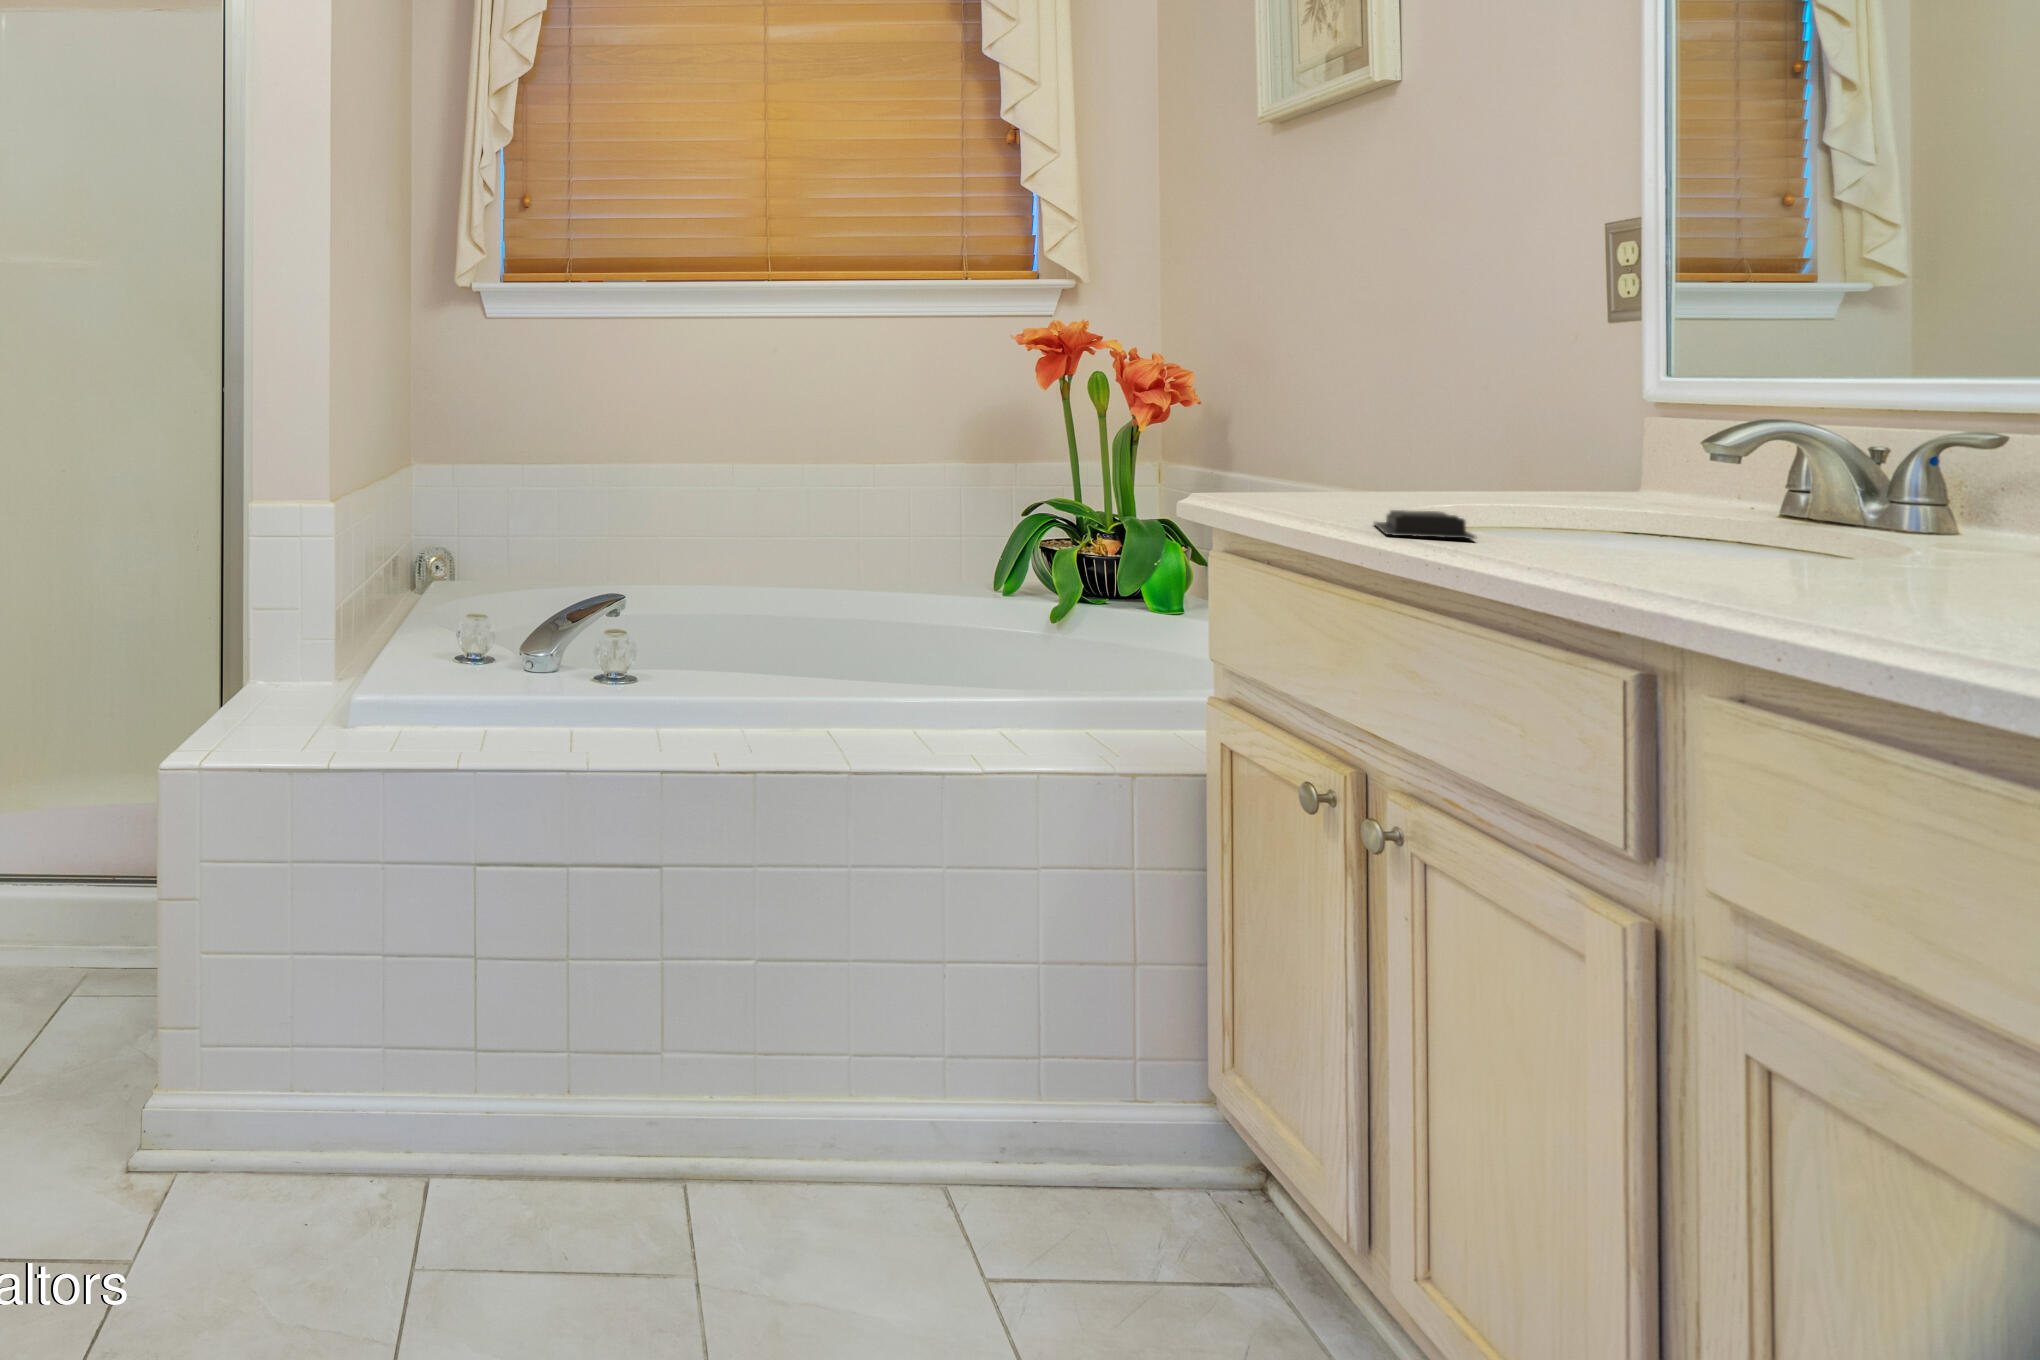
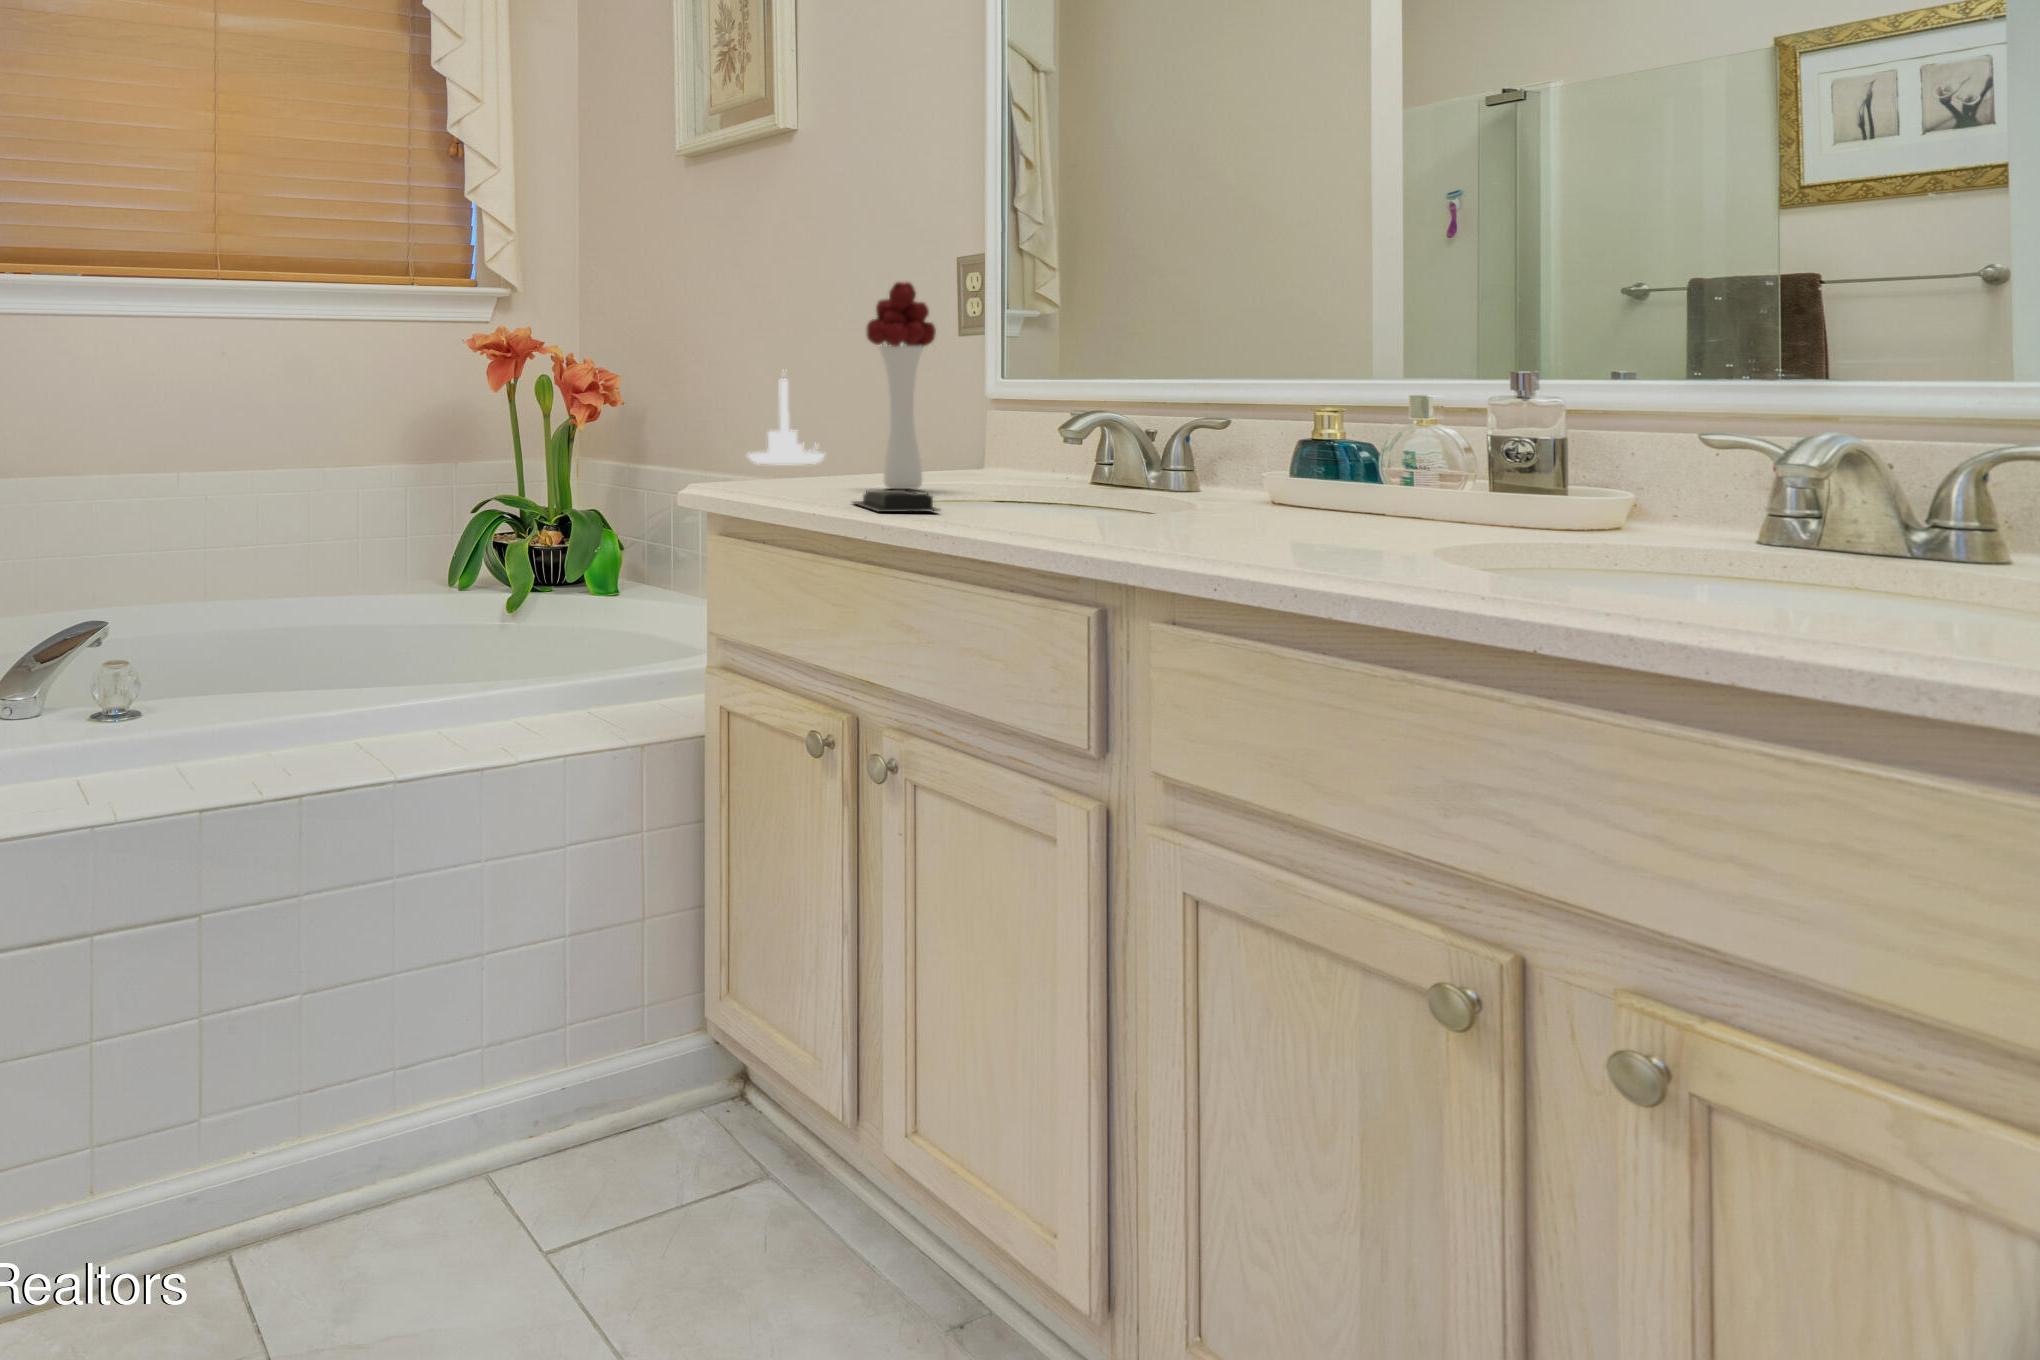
flower bouquet: none [1436,259,1540,513] -> present [866,282,936,489]
candle holder: none [1335,360,1442,479] -> present [748,379,825,464]

